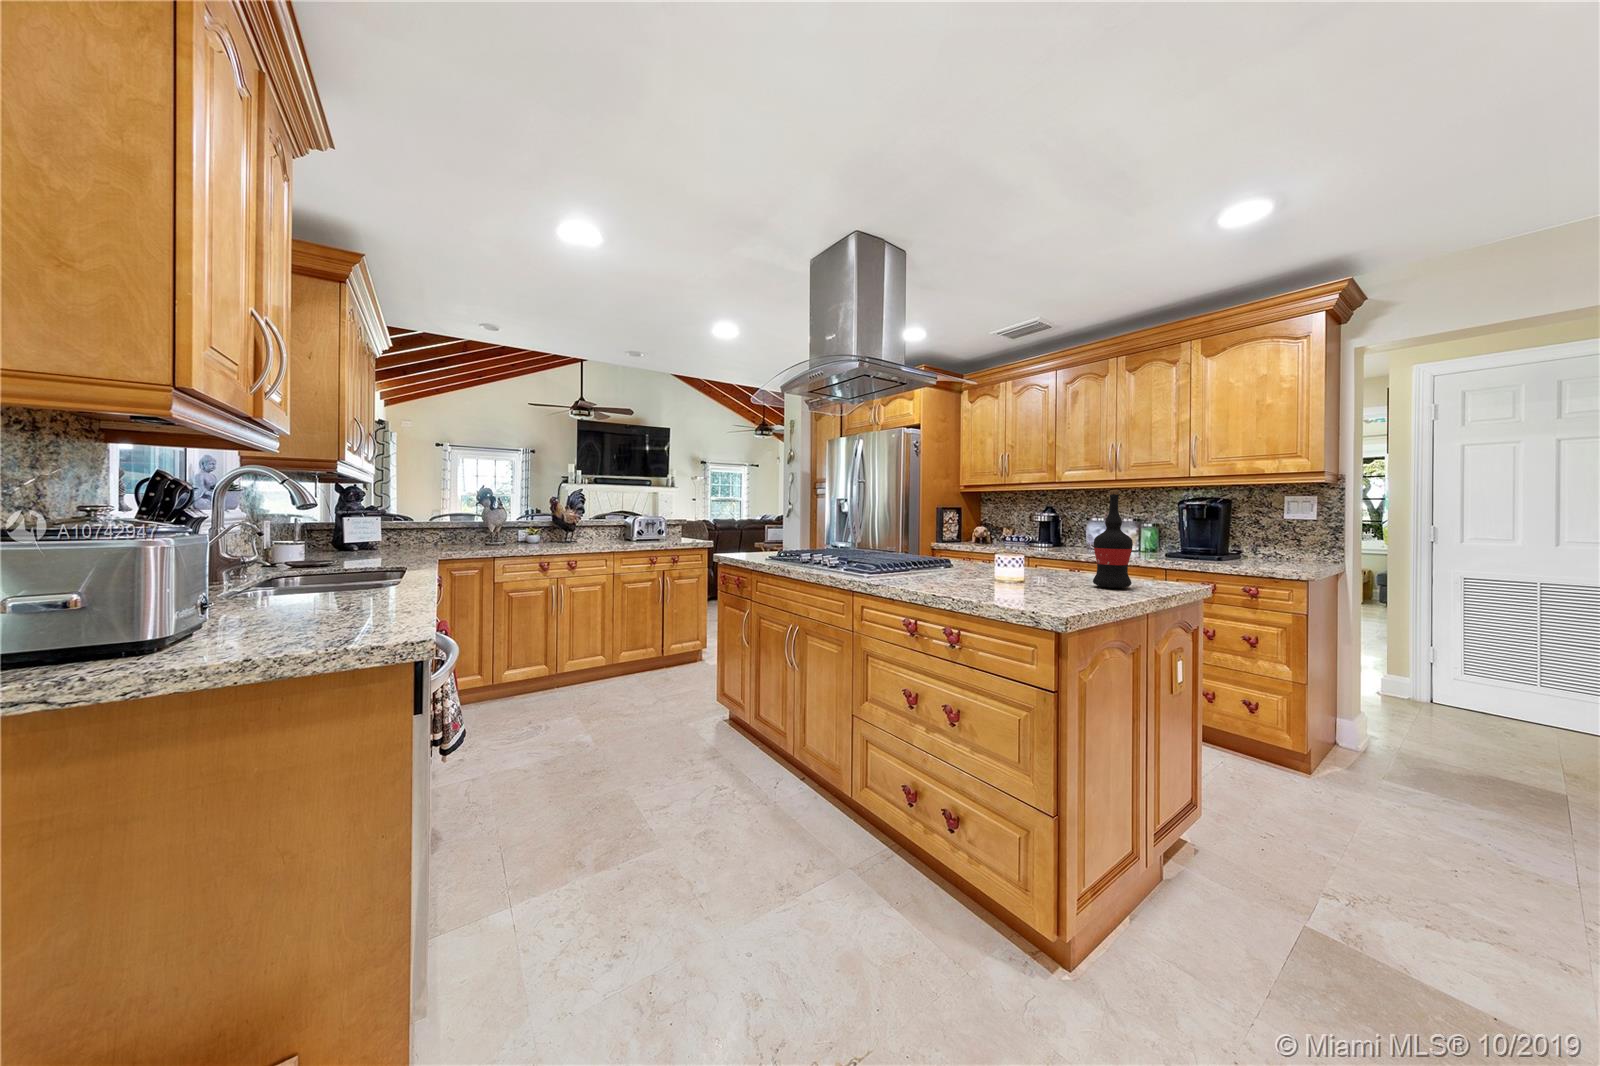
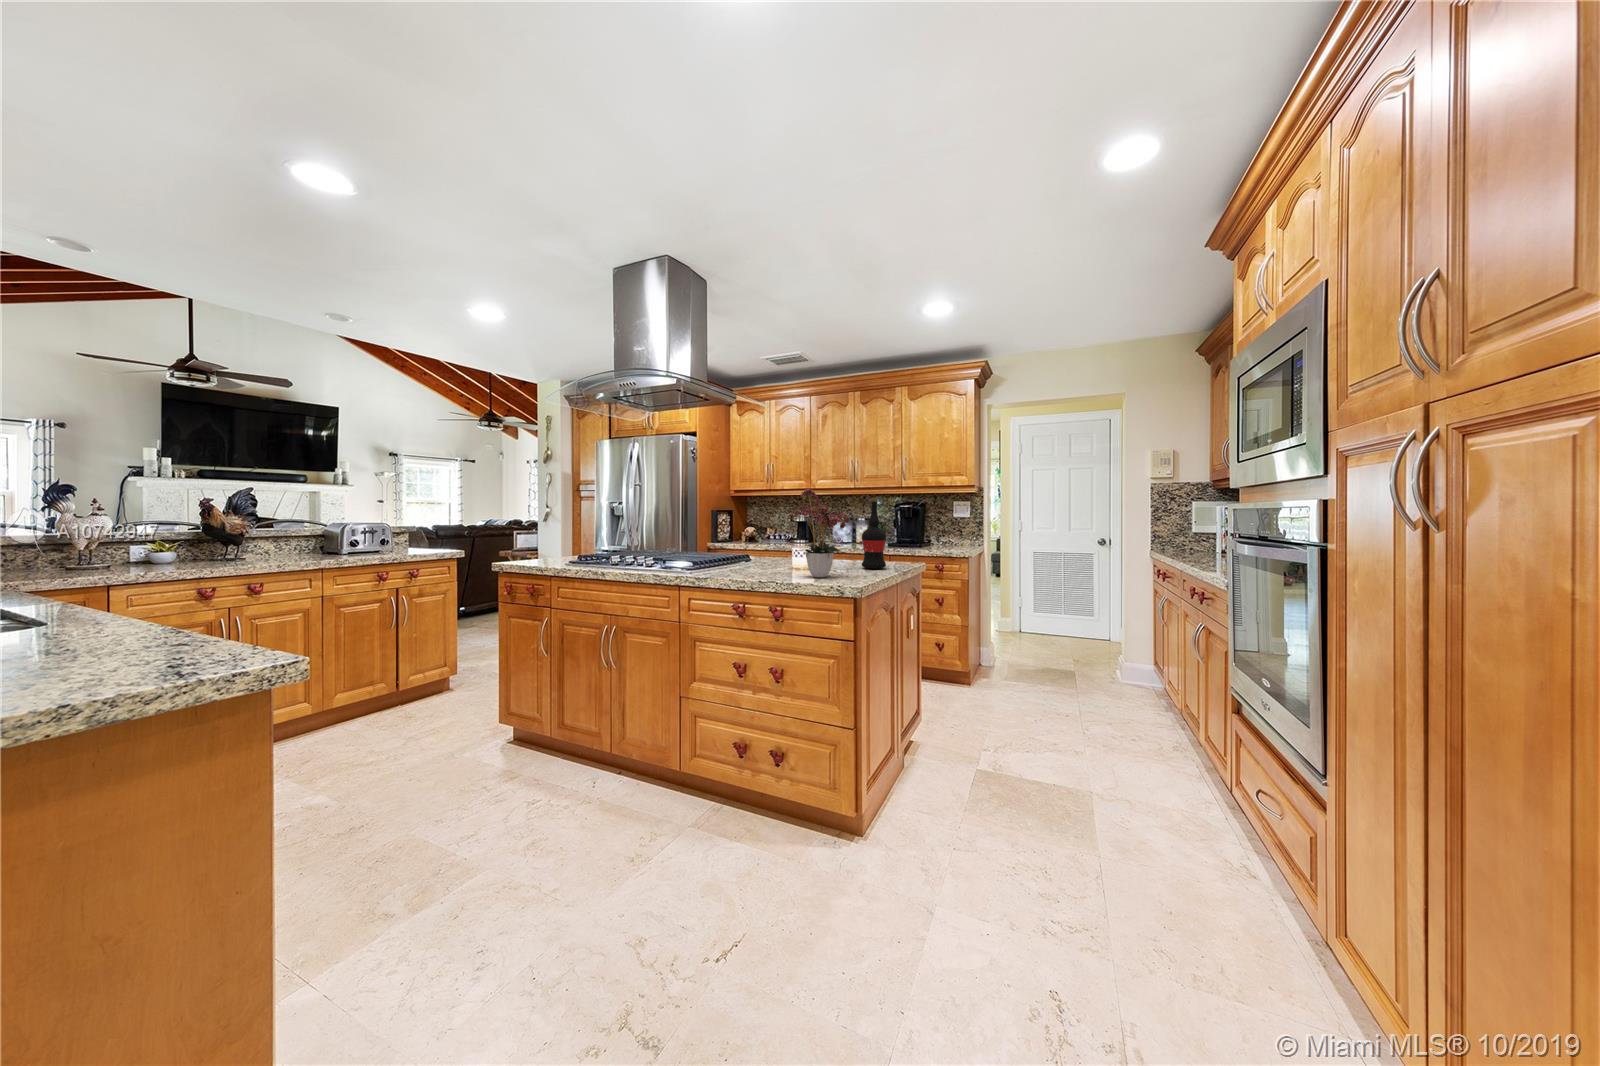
flower arrangement: none [980,472,1072,595] -> present [794,489,850,577]

